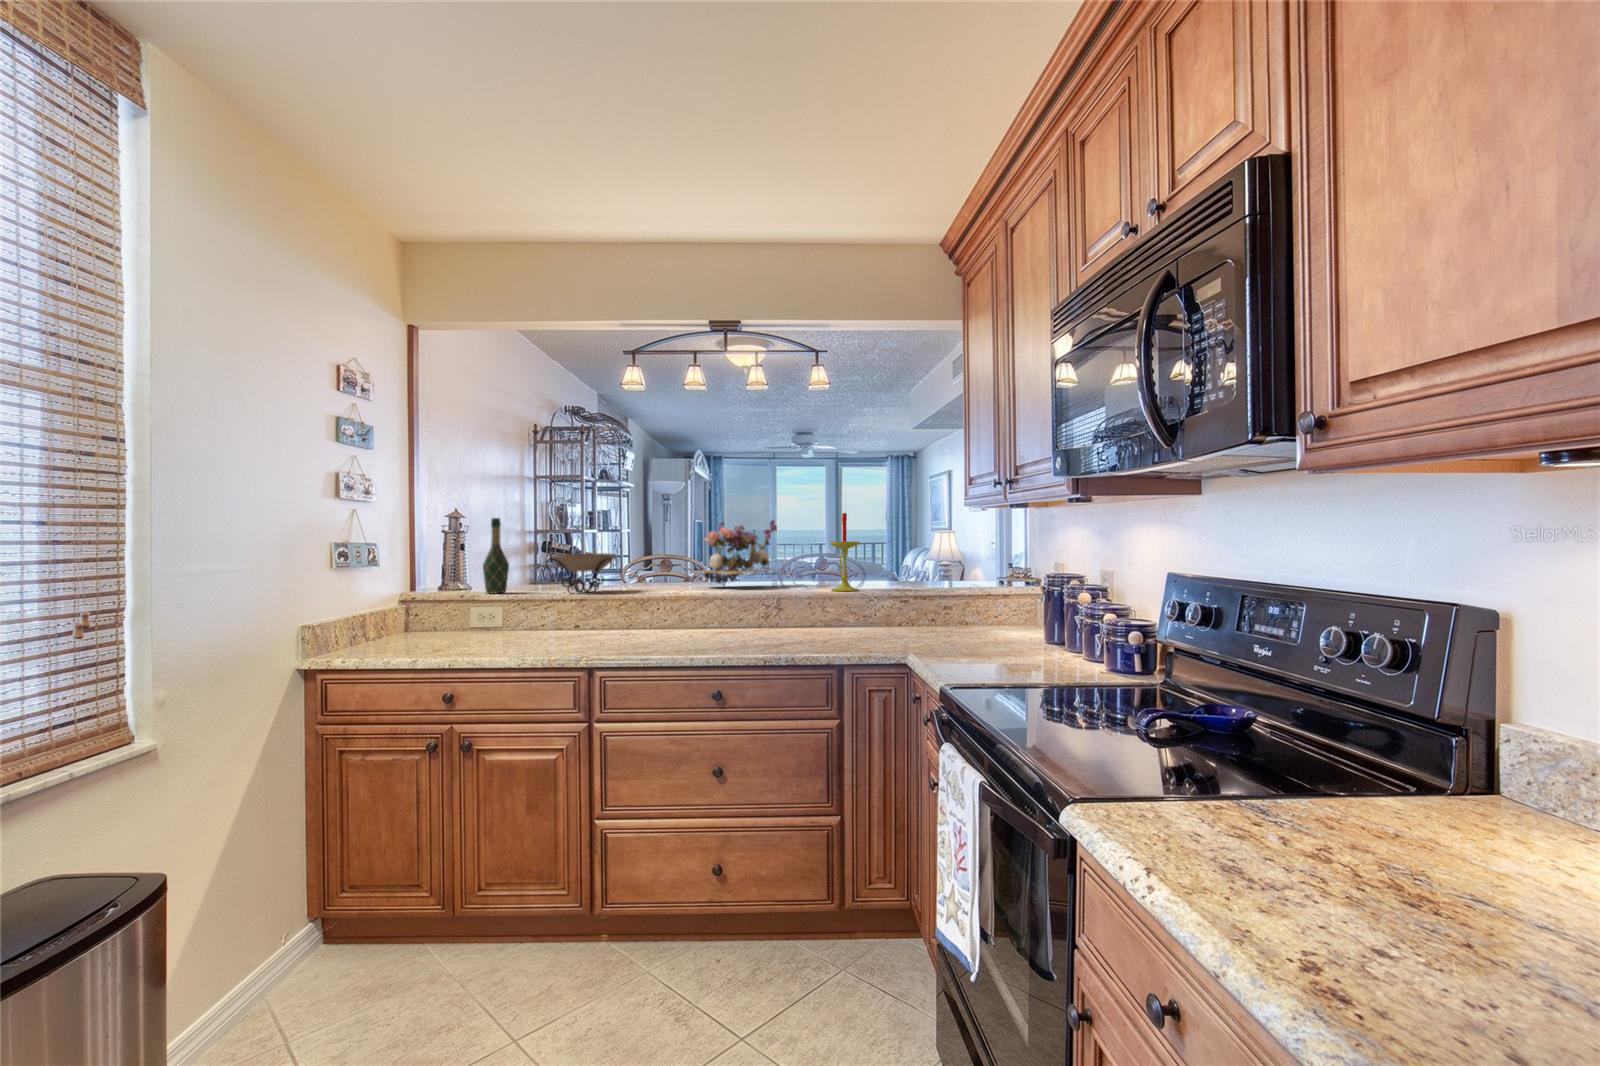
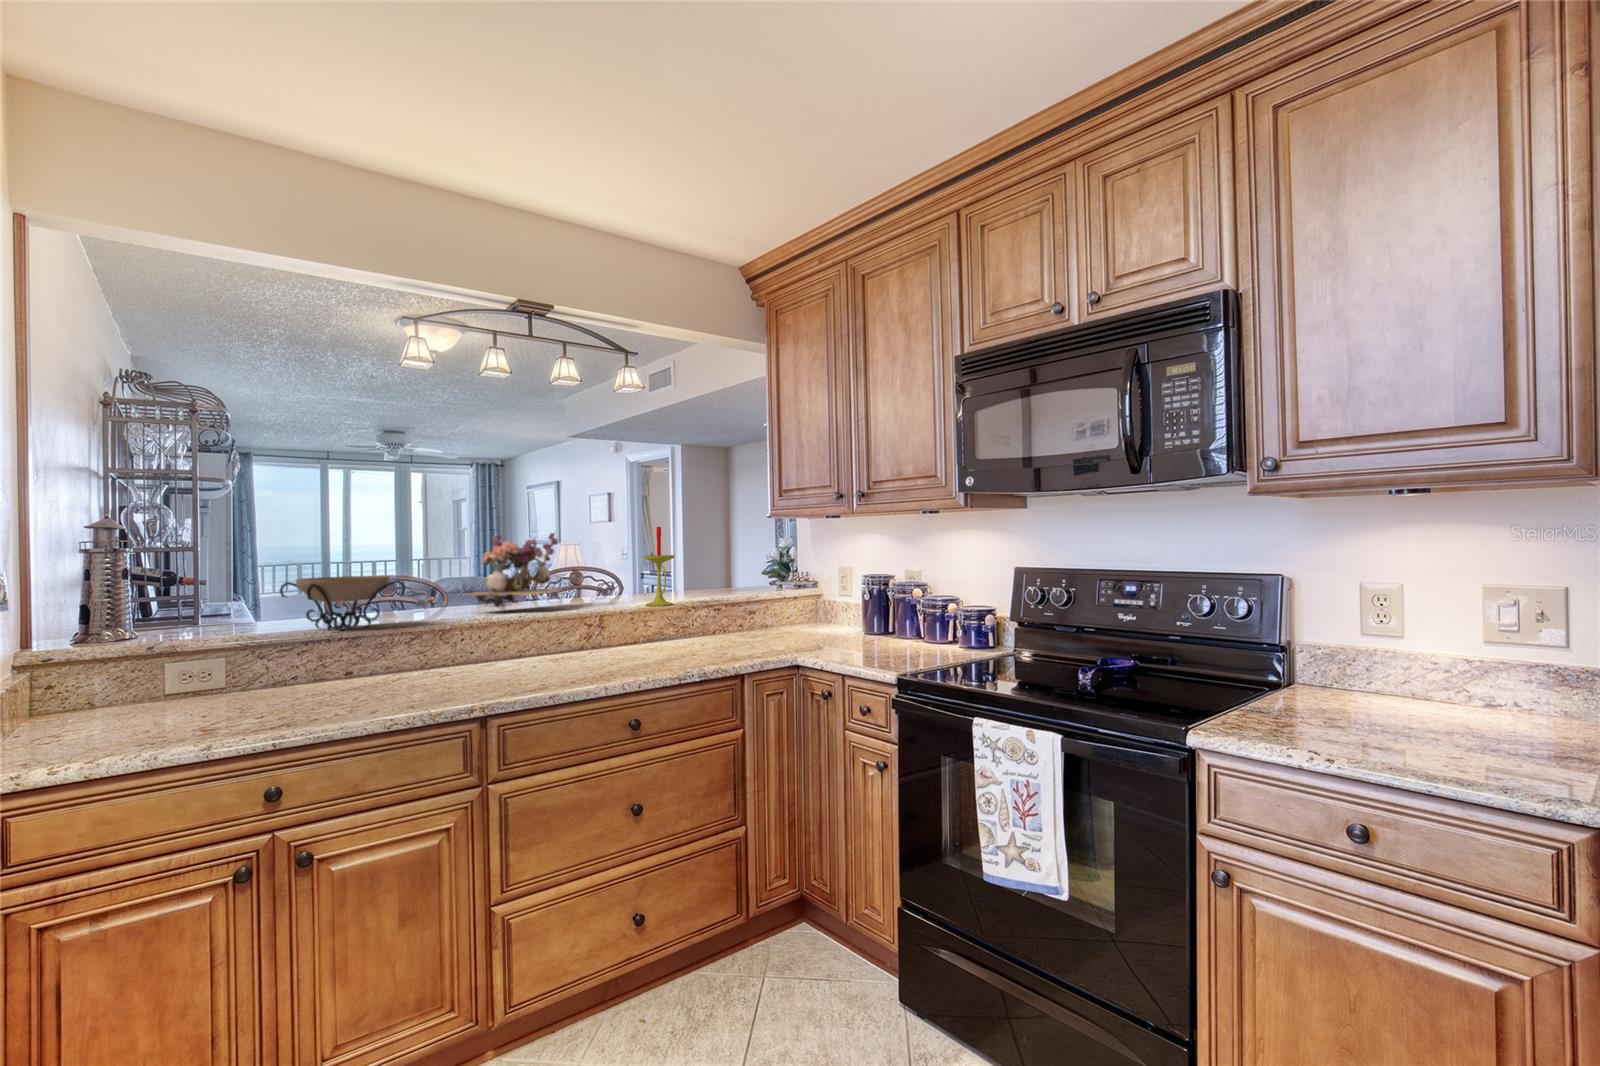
wine bottle: present [483,518,509,593] -> none [161,527,210,643]

